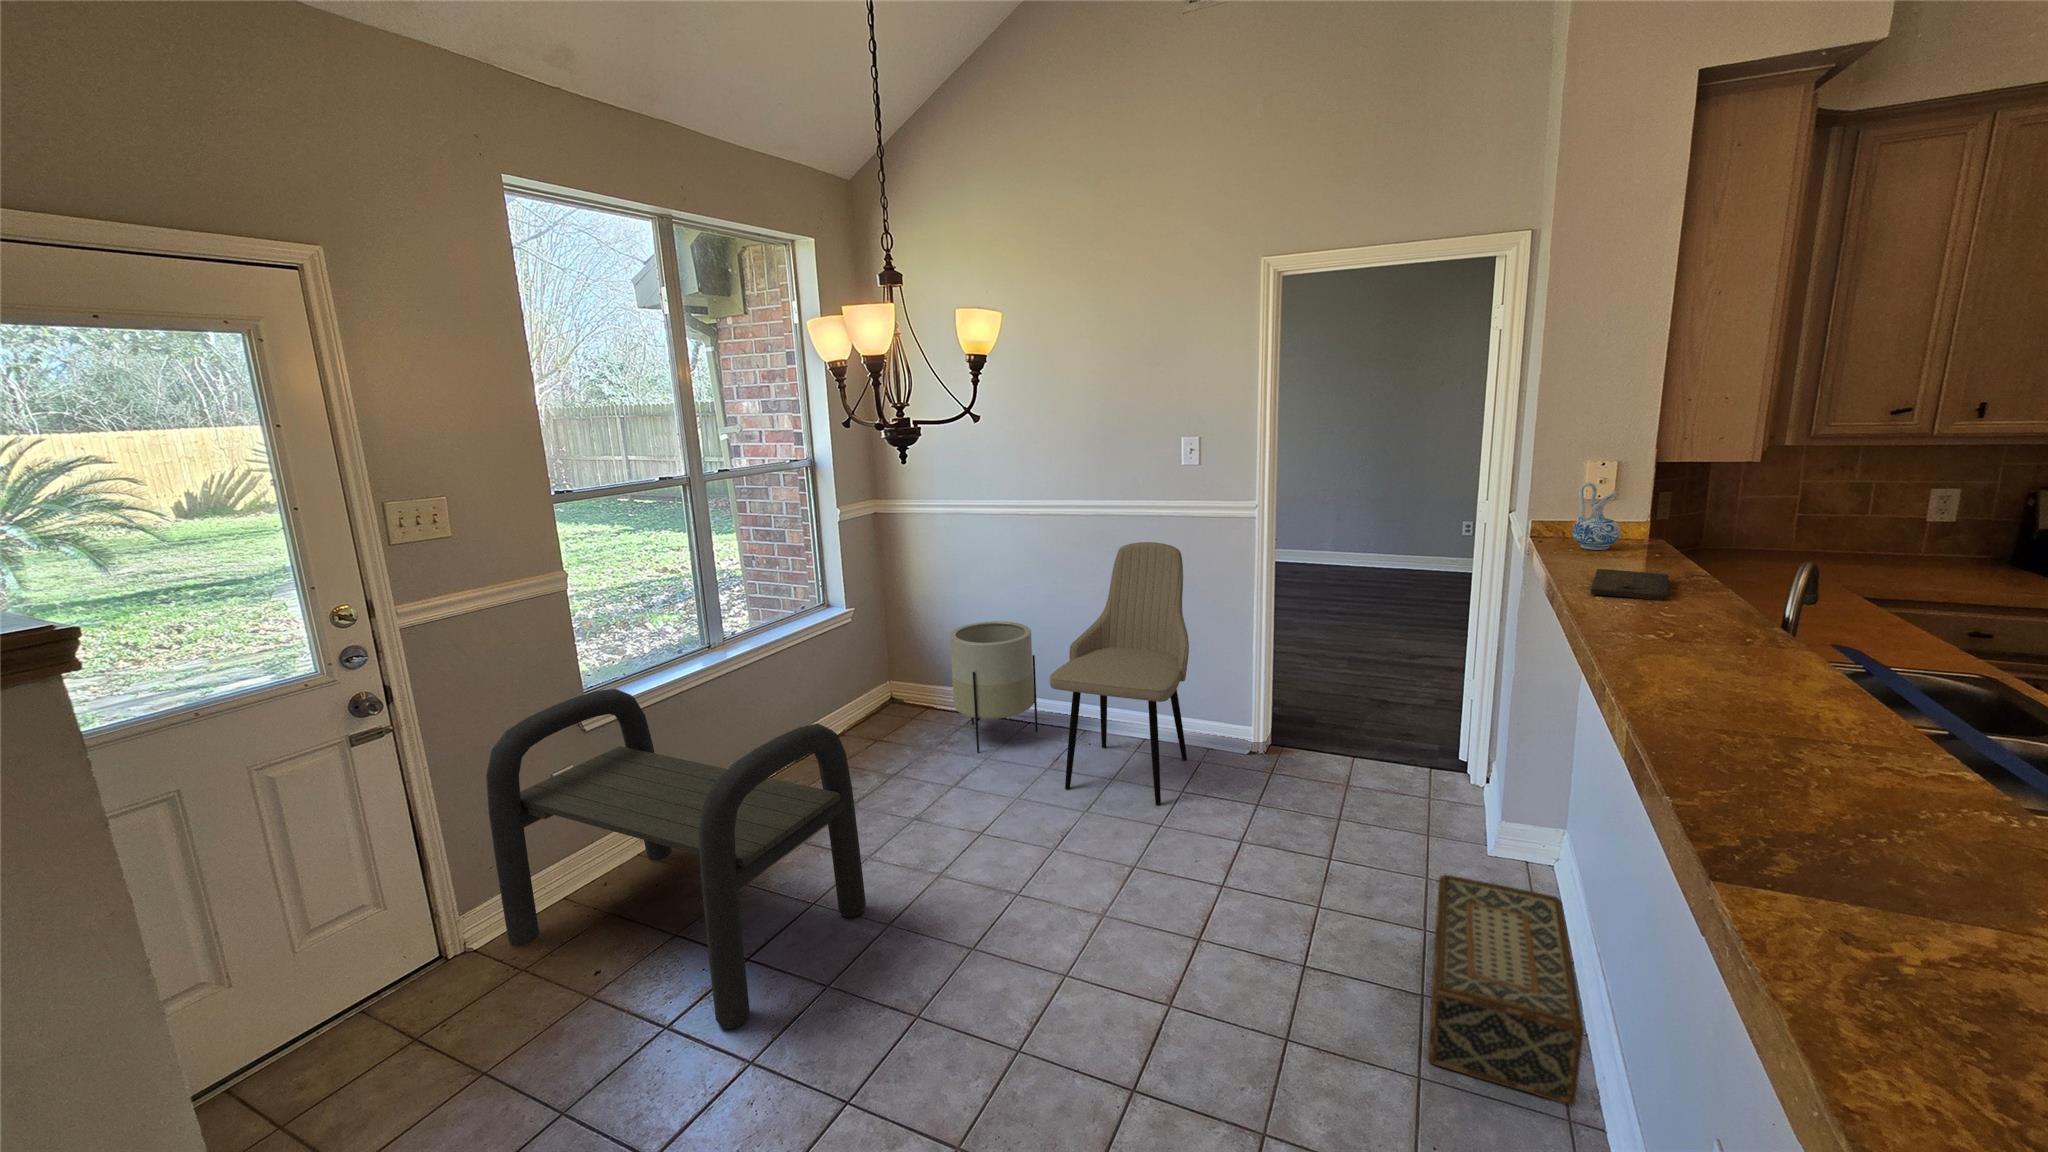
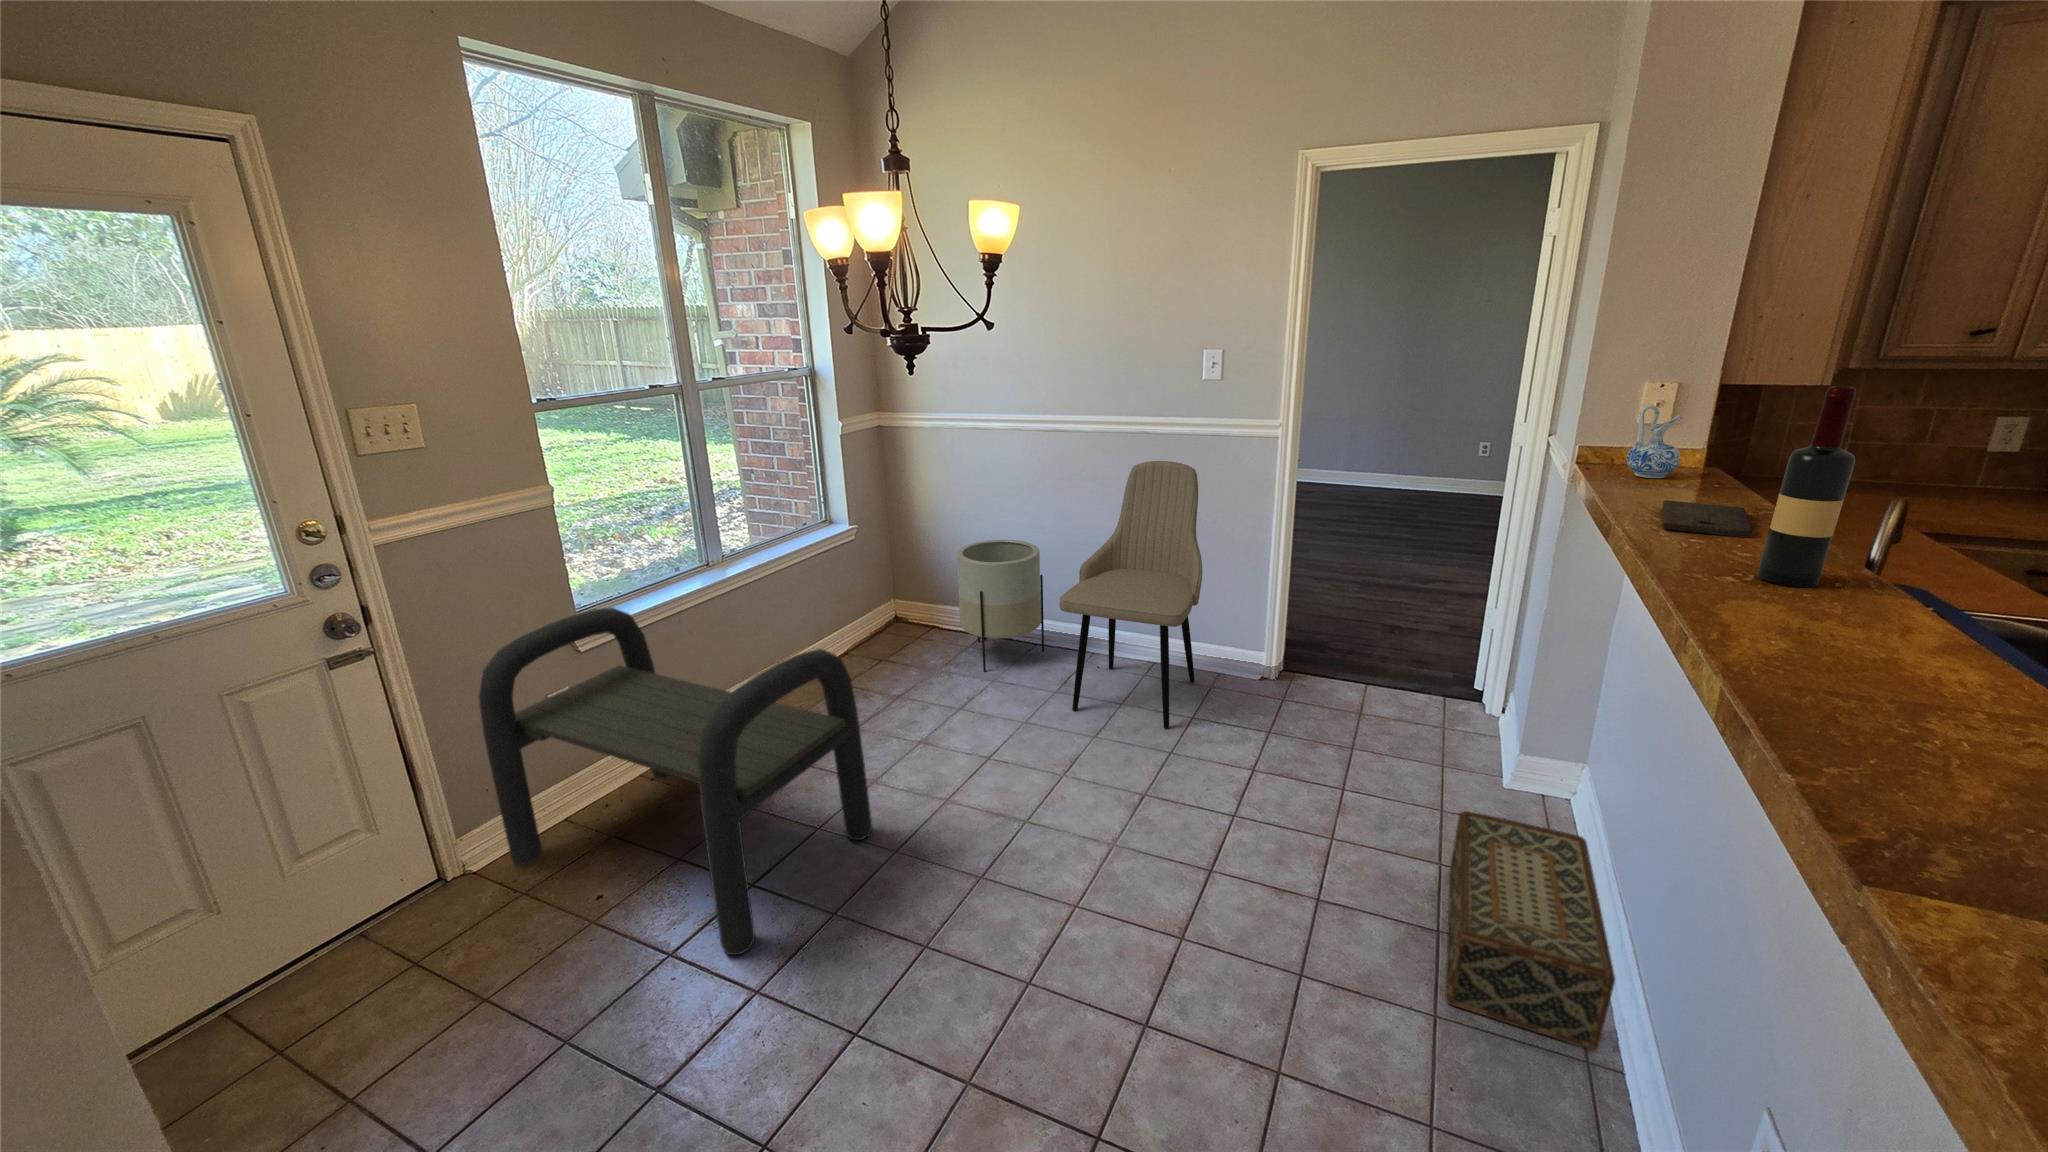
wine bottle: none [1660,465,1728,641] -> present [1757,386,1856,587]

